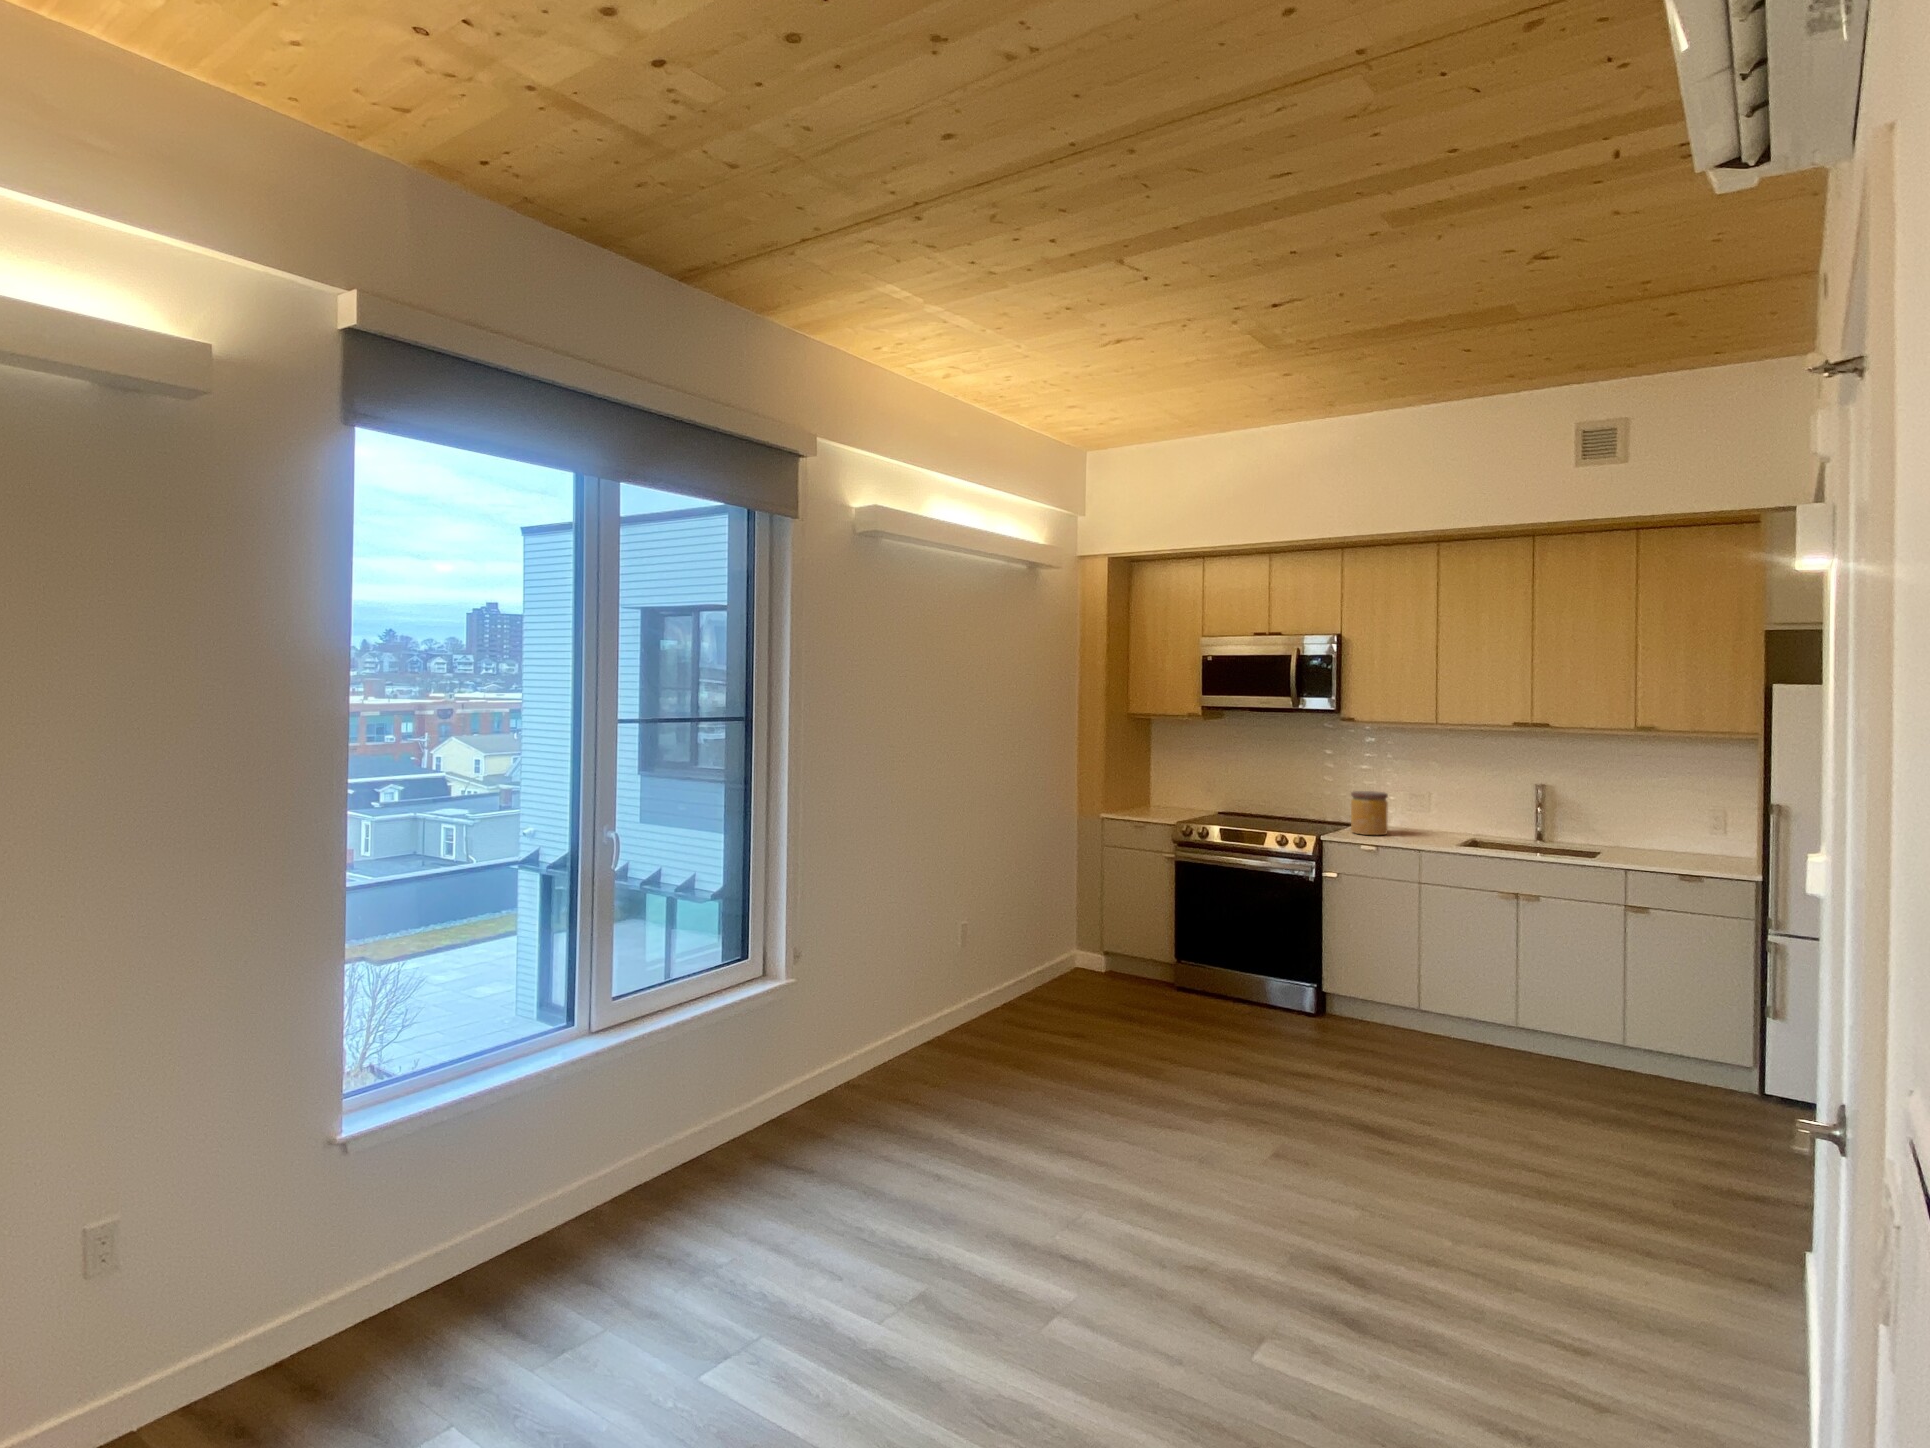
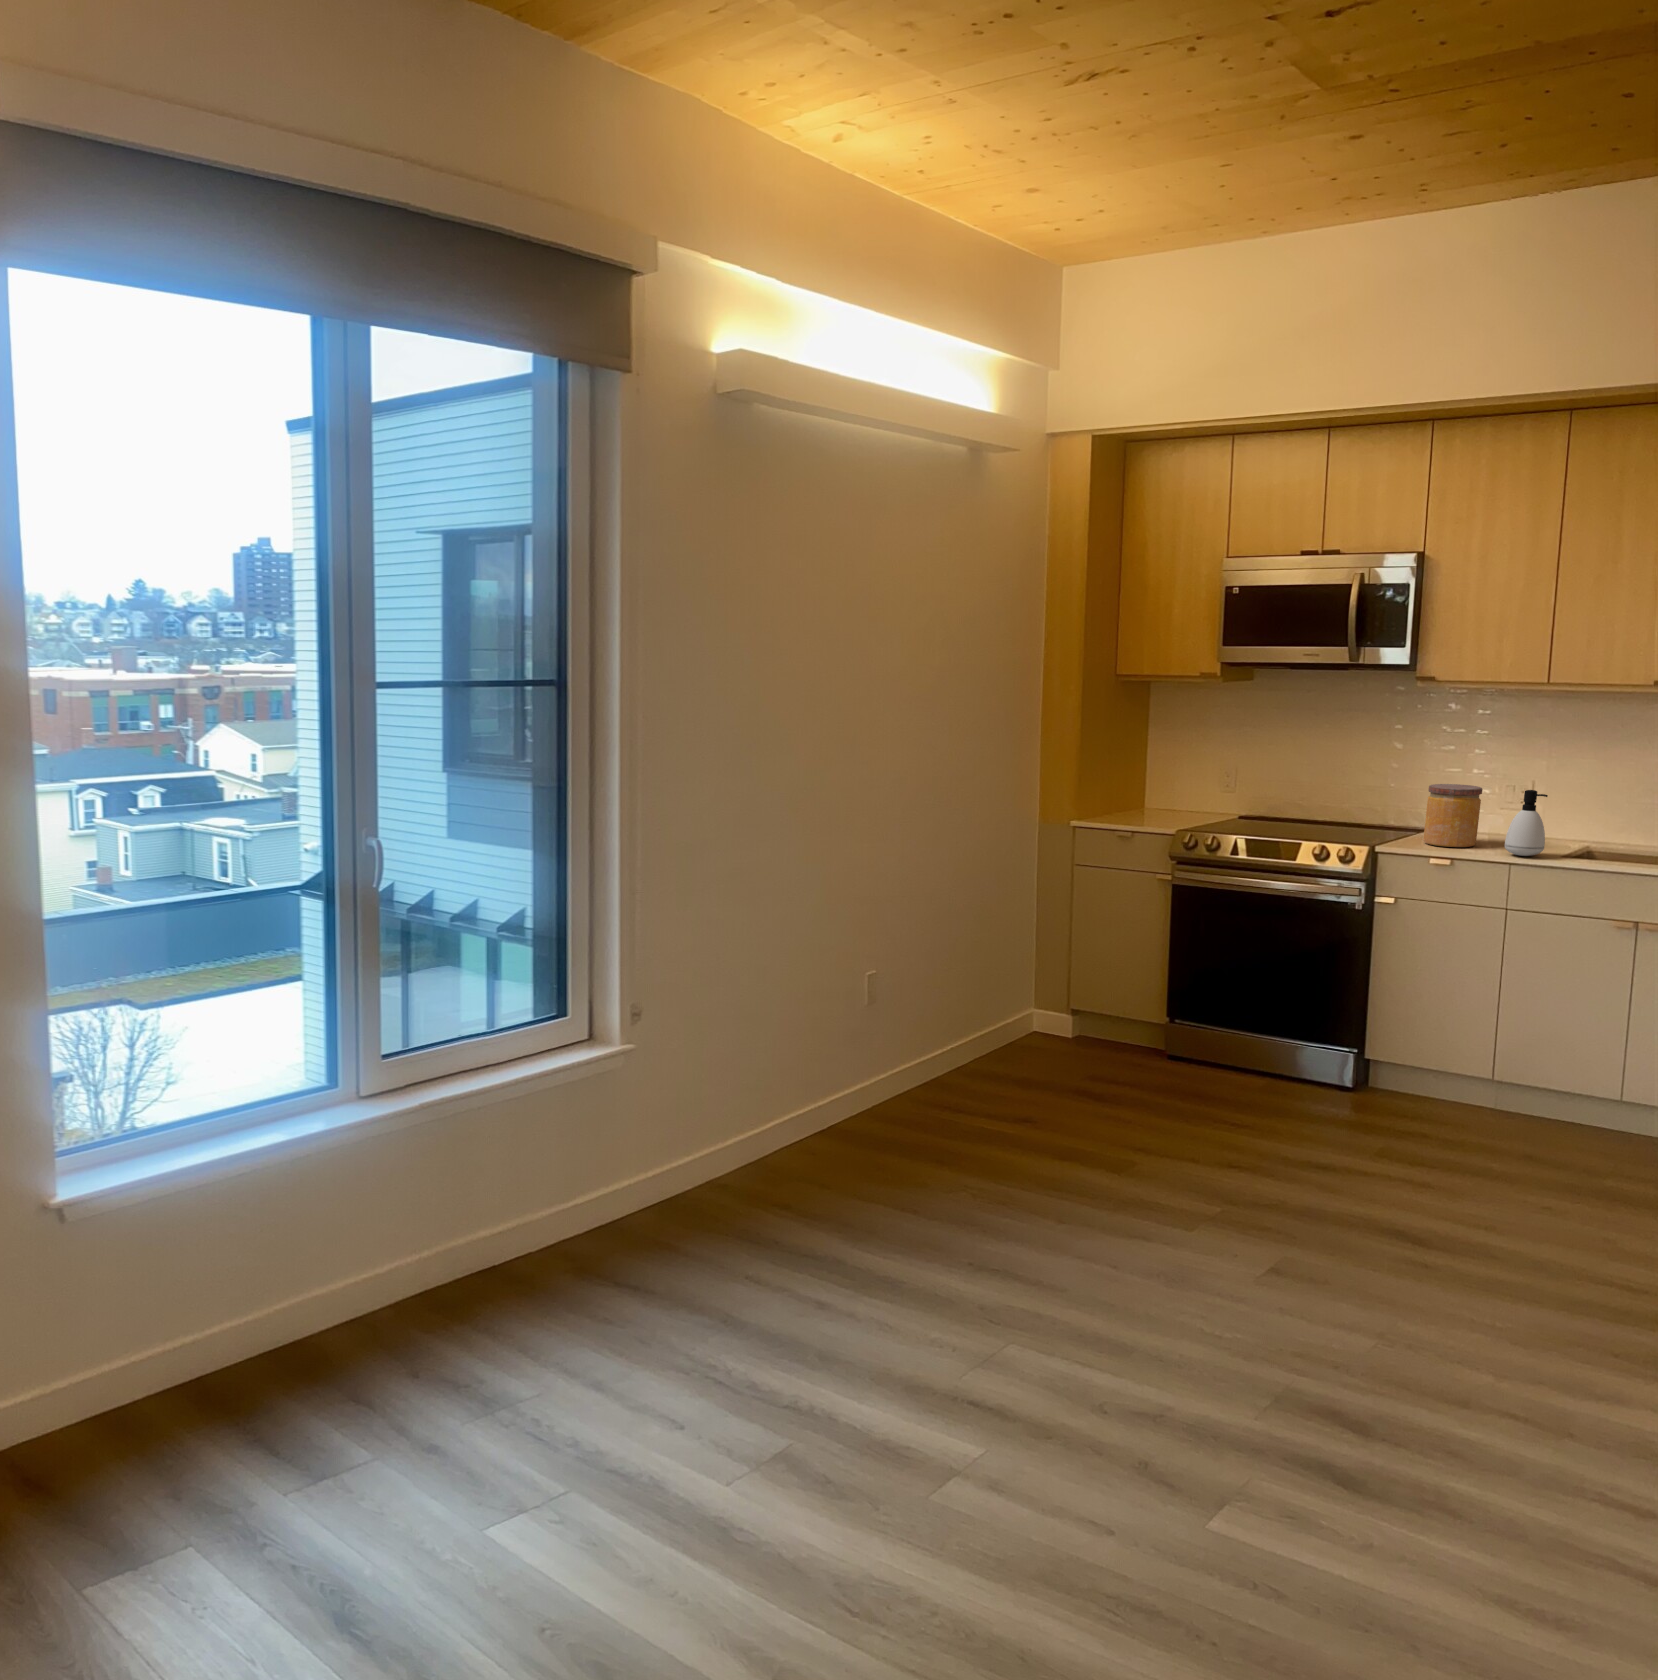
soap dispenser: none [1407,794,1434,841] -> present [1505,790,1548,856]

